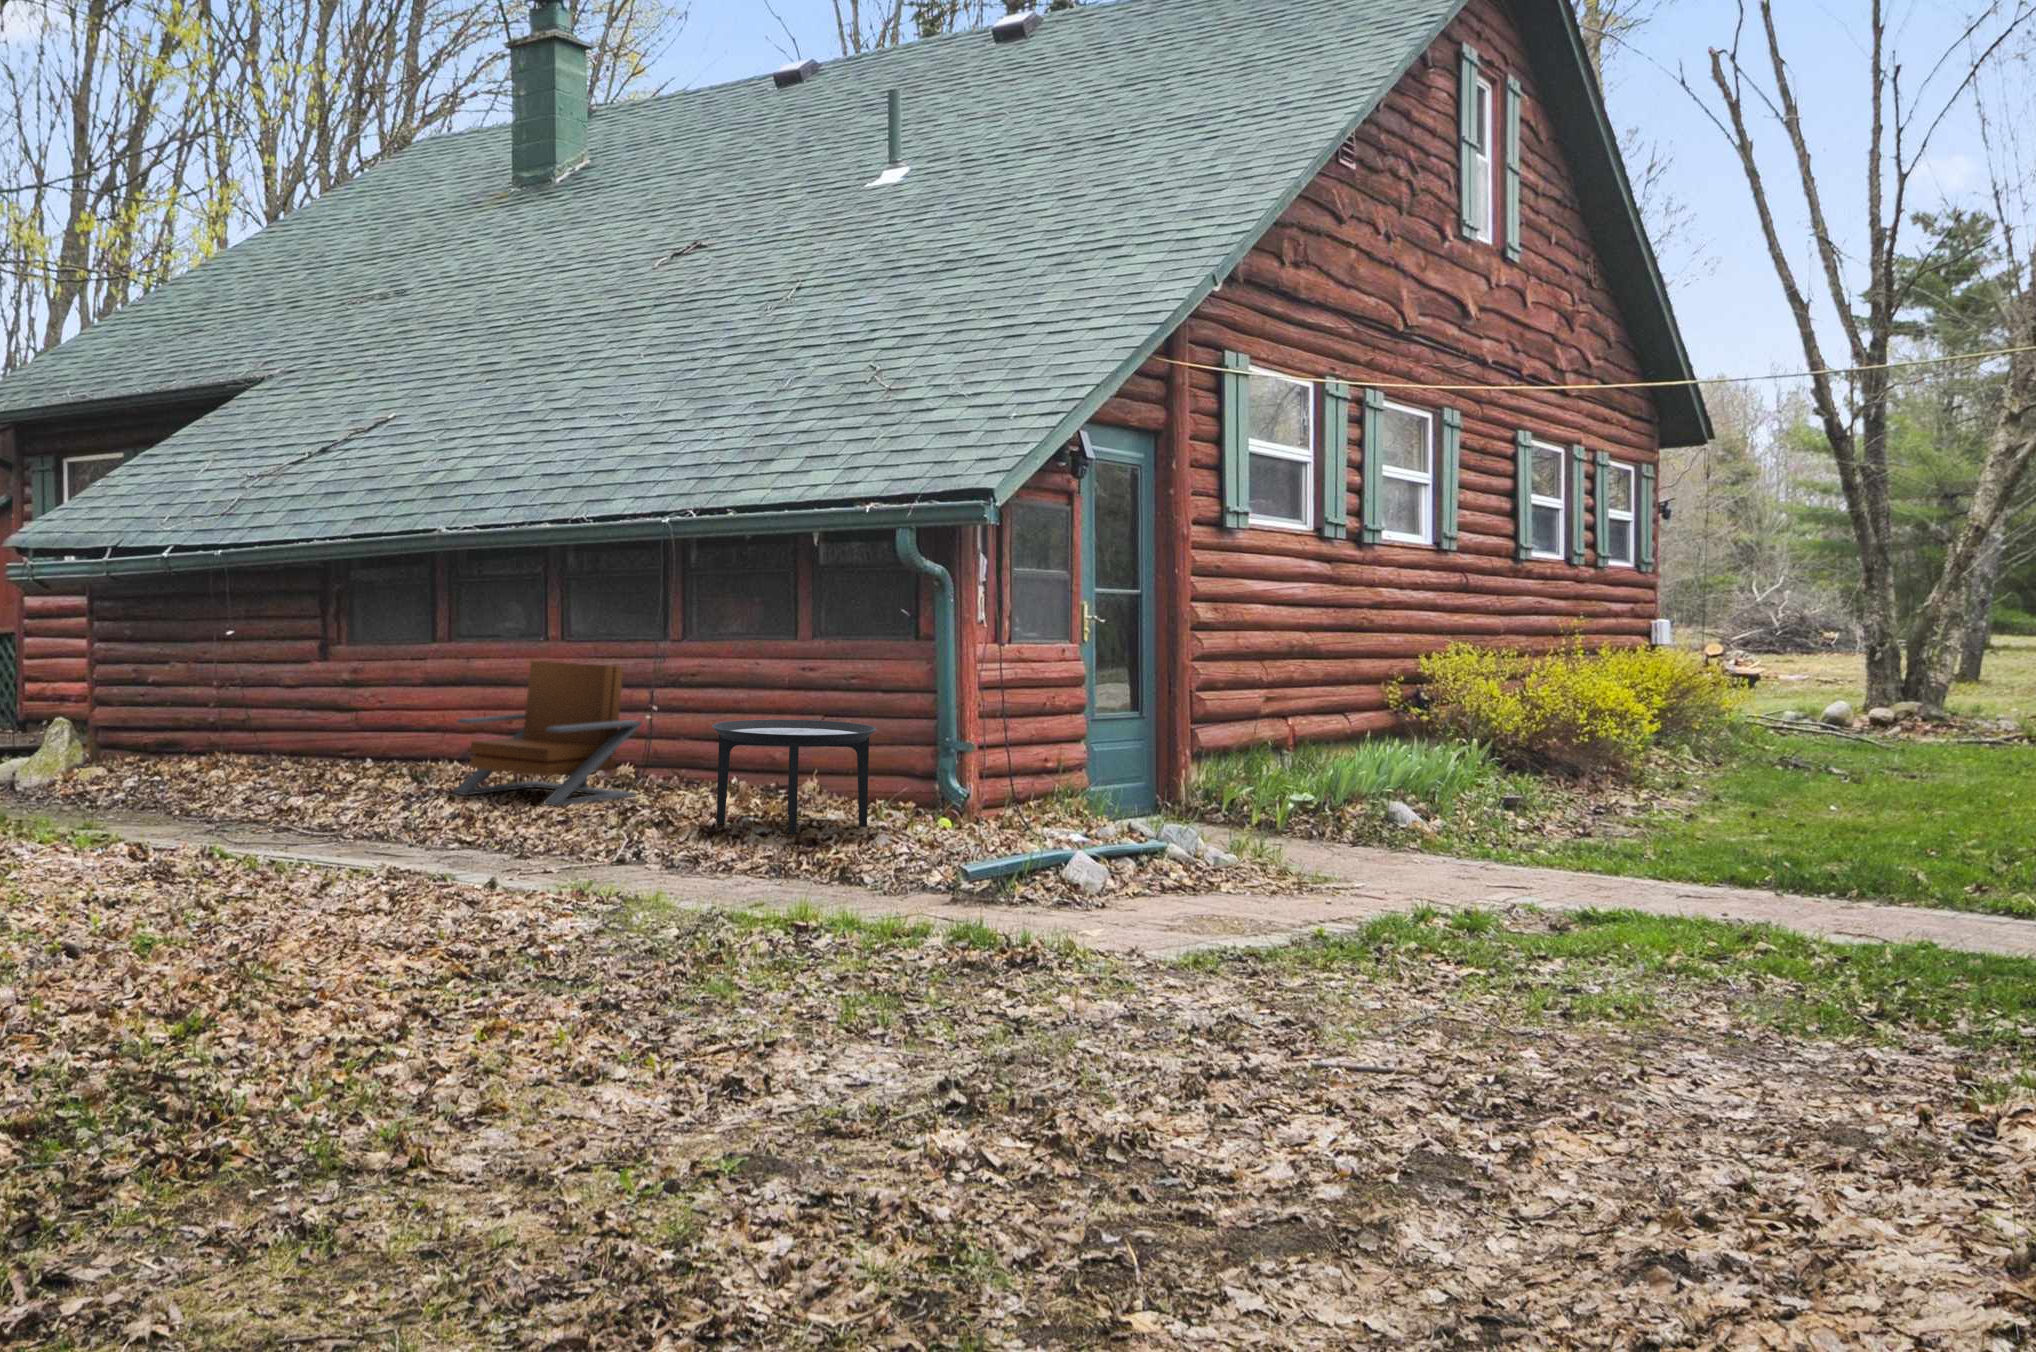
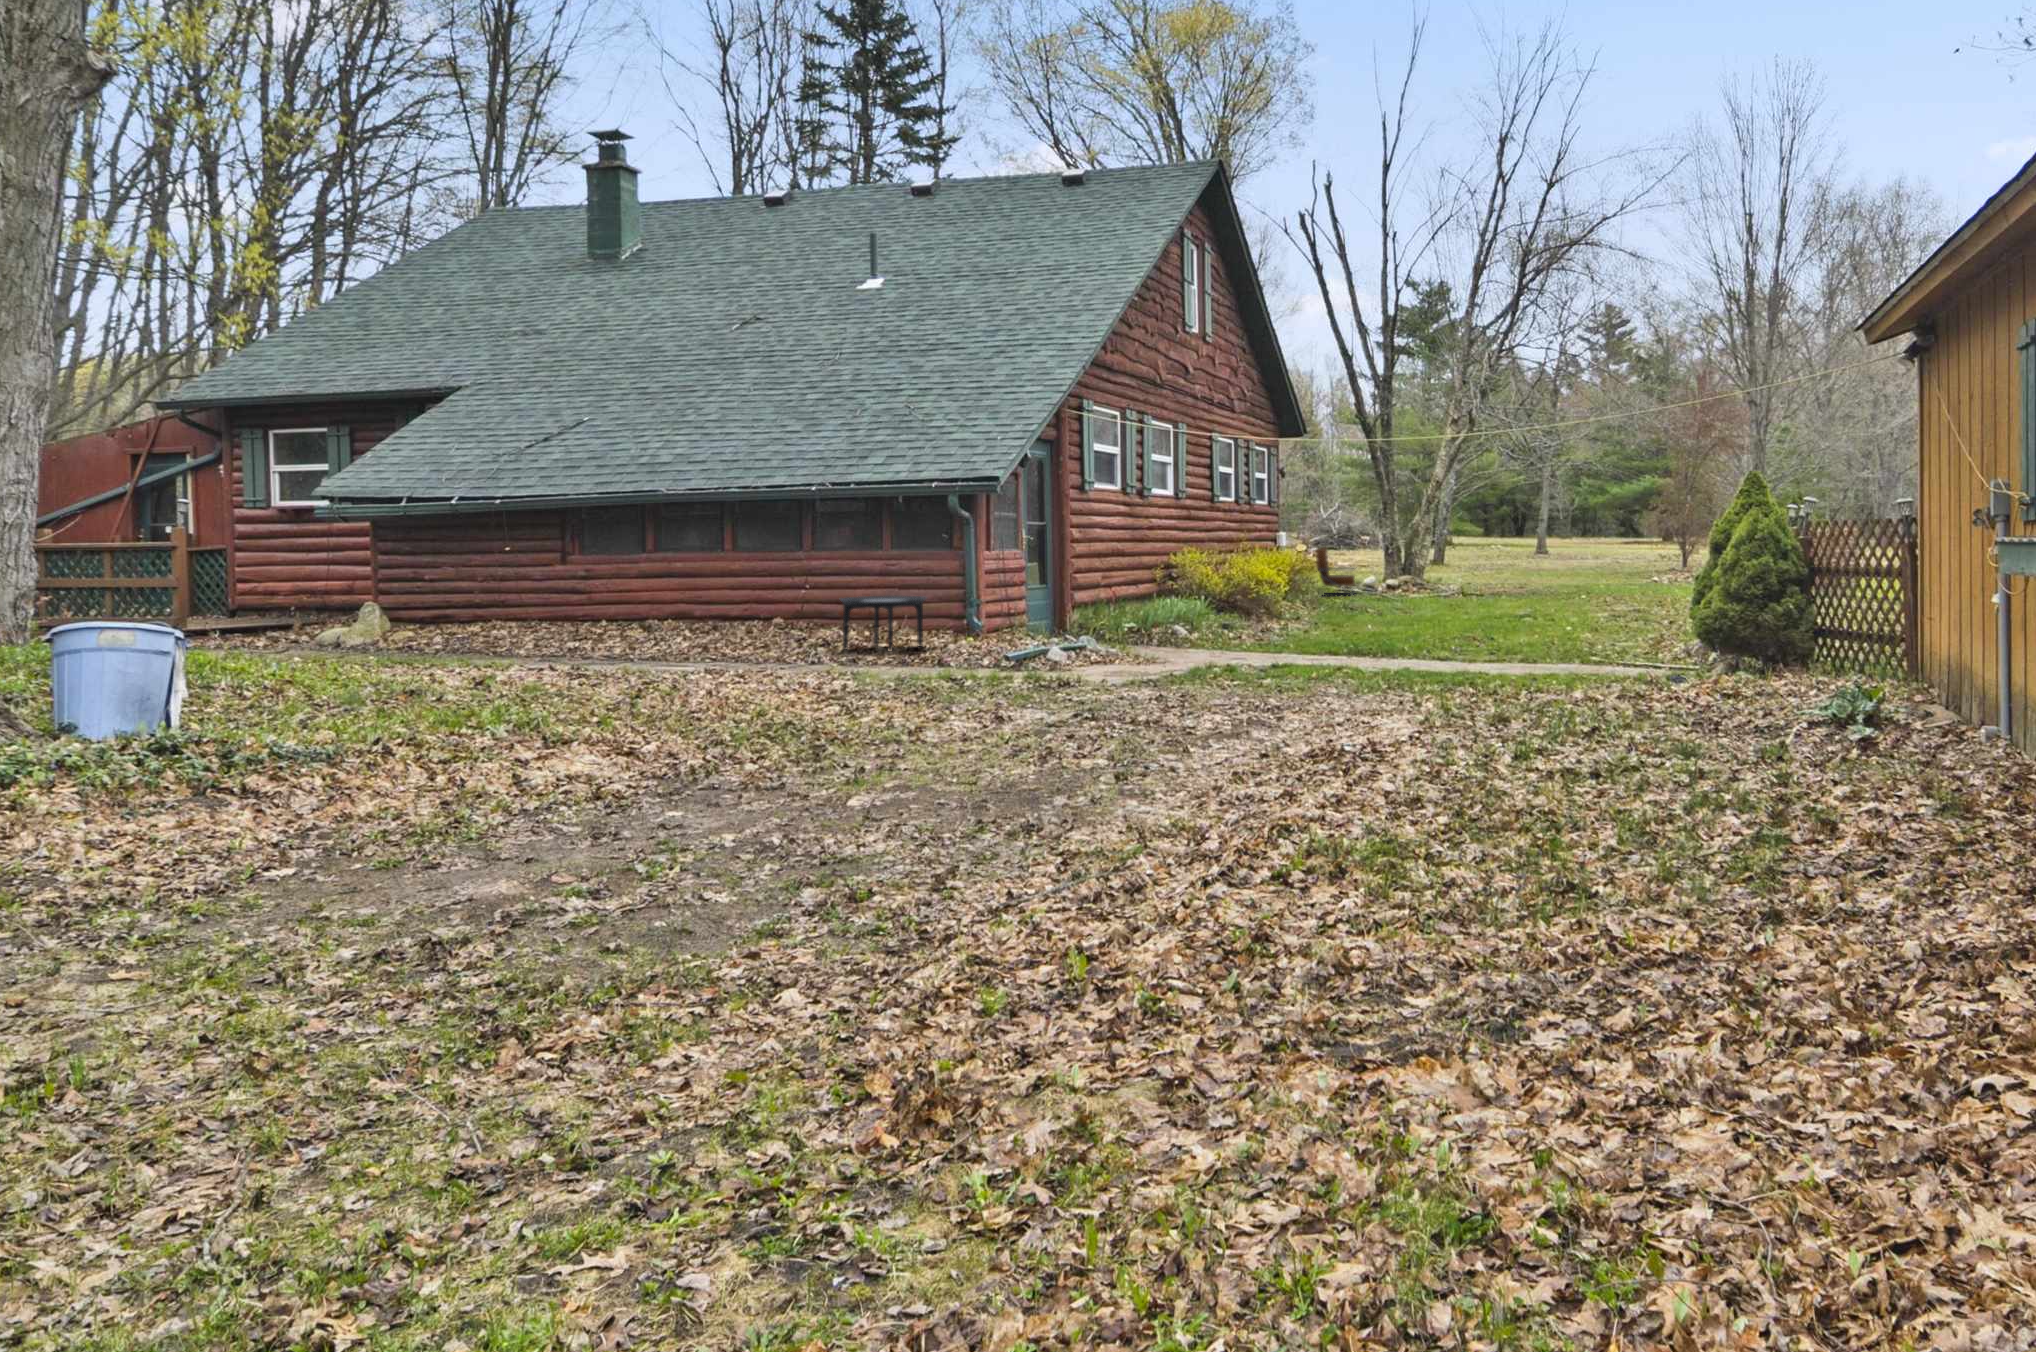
lounge chair: present [454,661,641,806] -> present [1315,547,1355,596]

